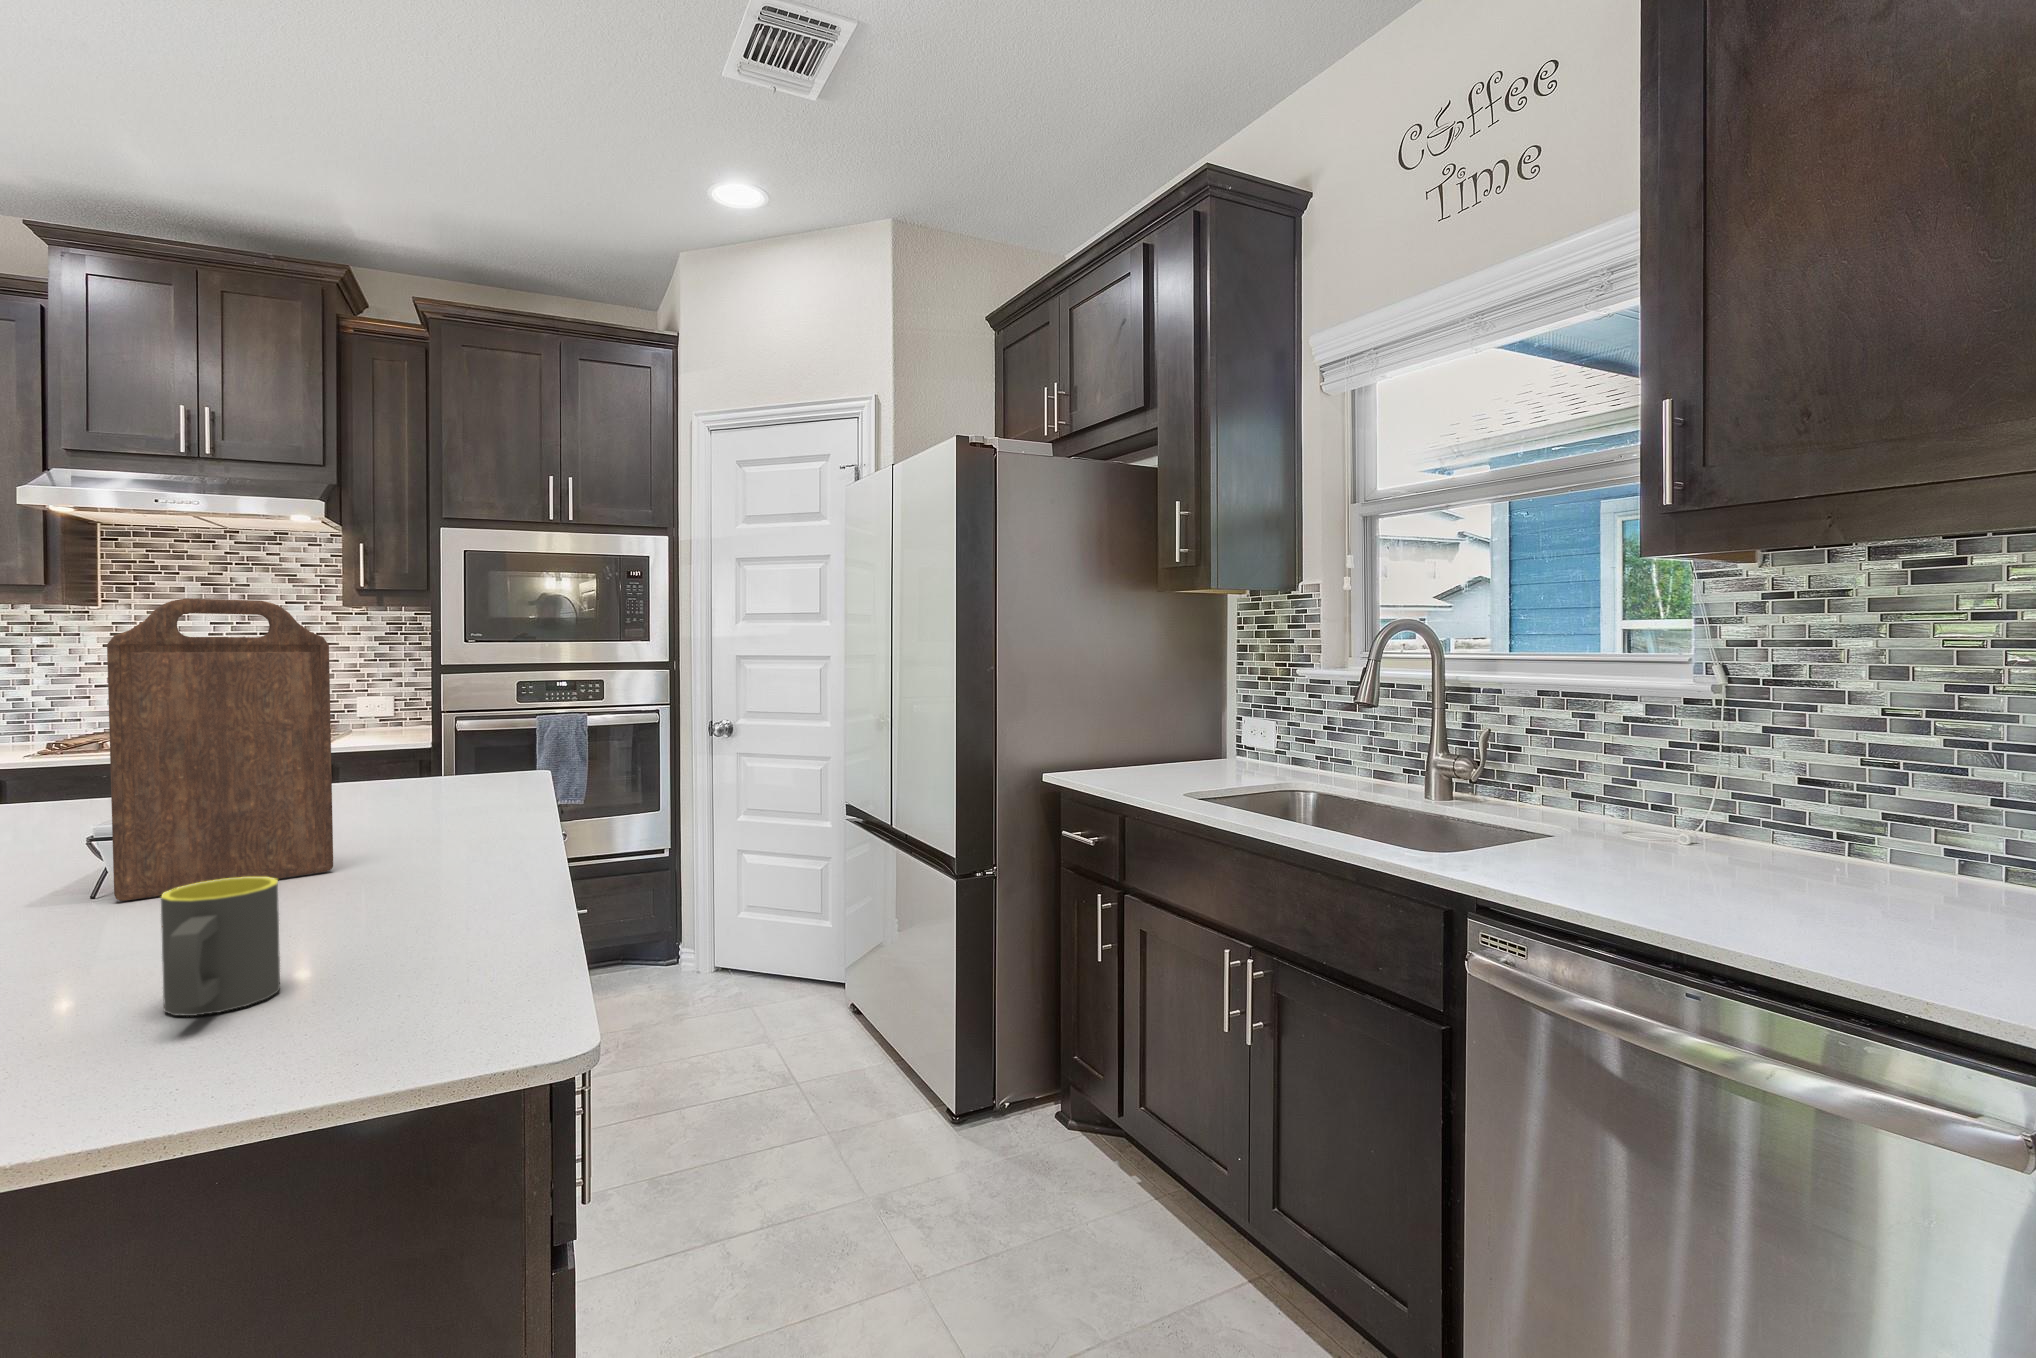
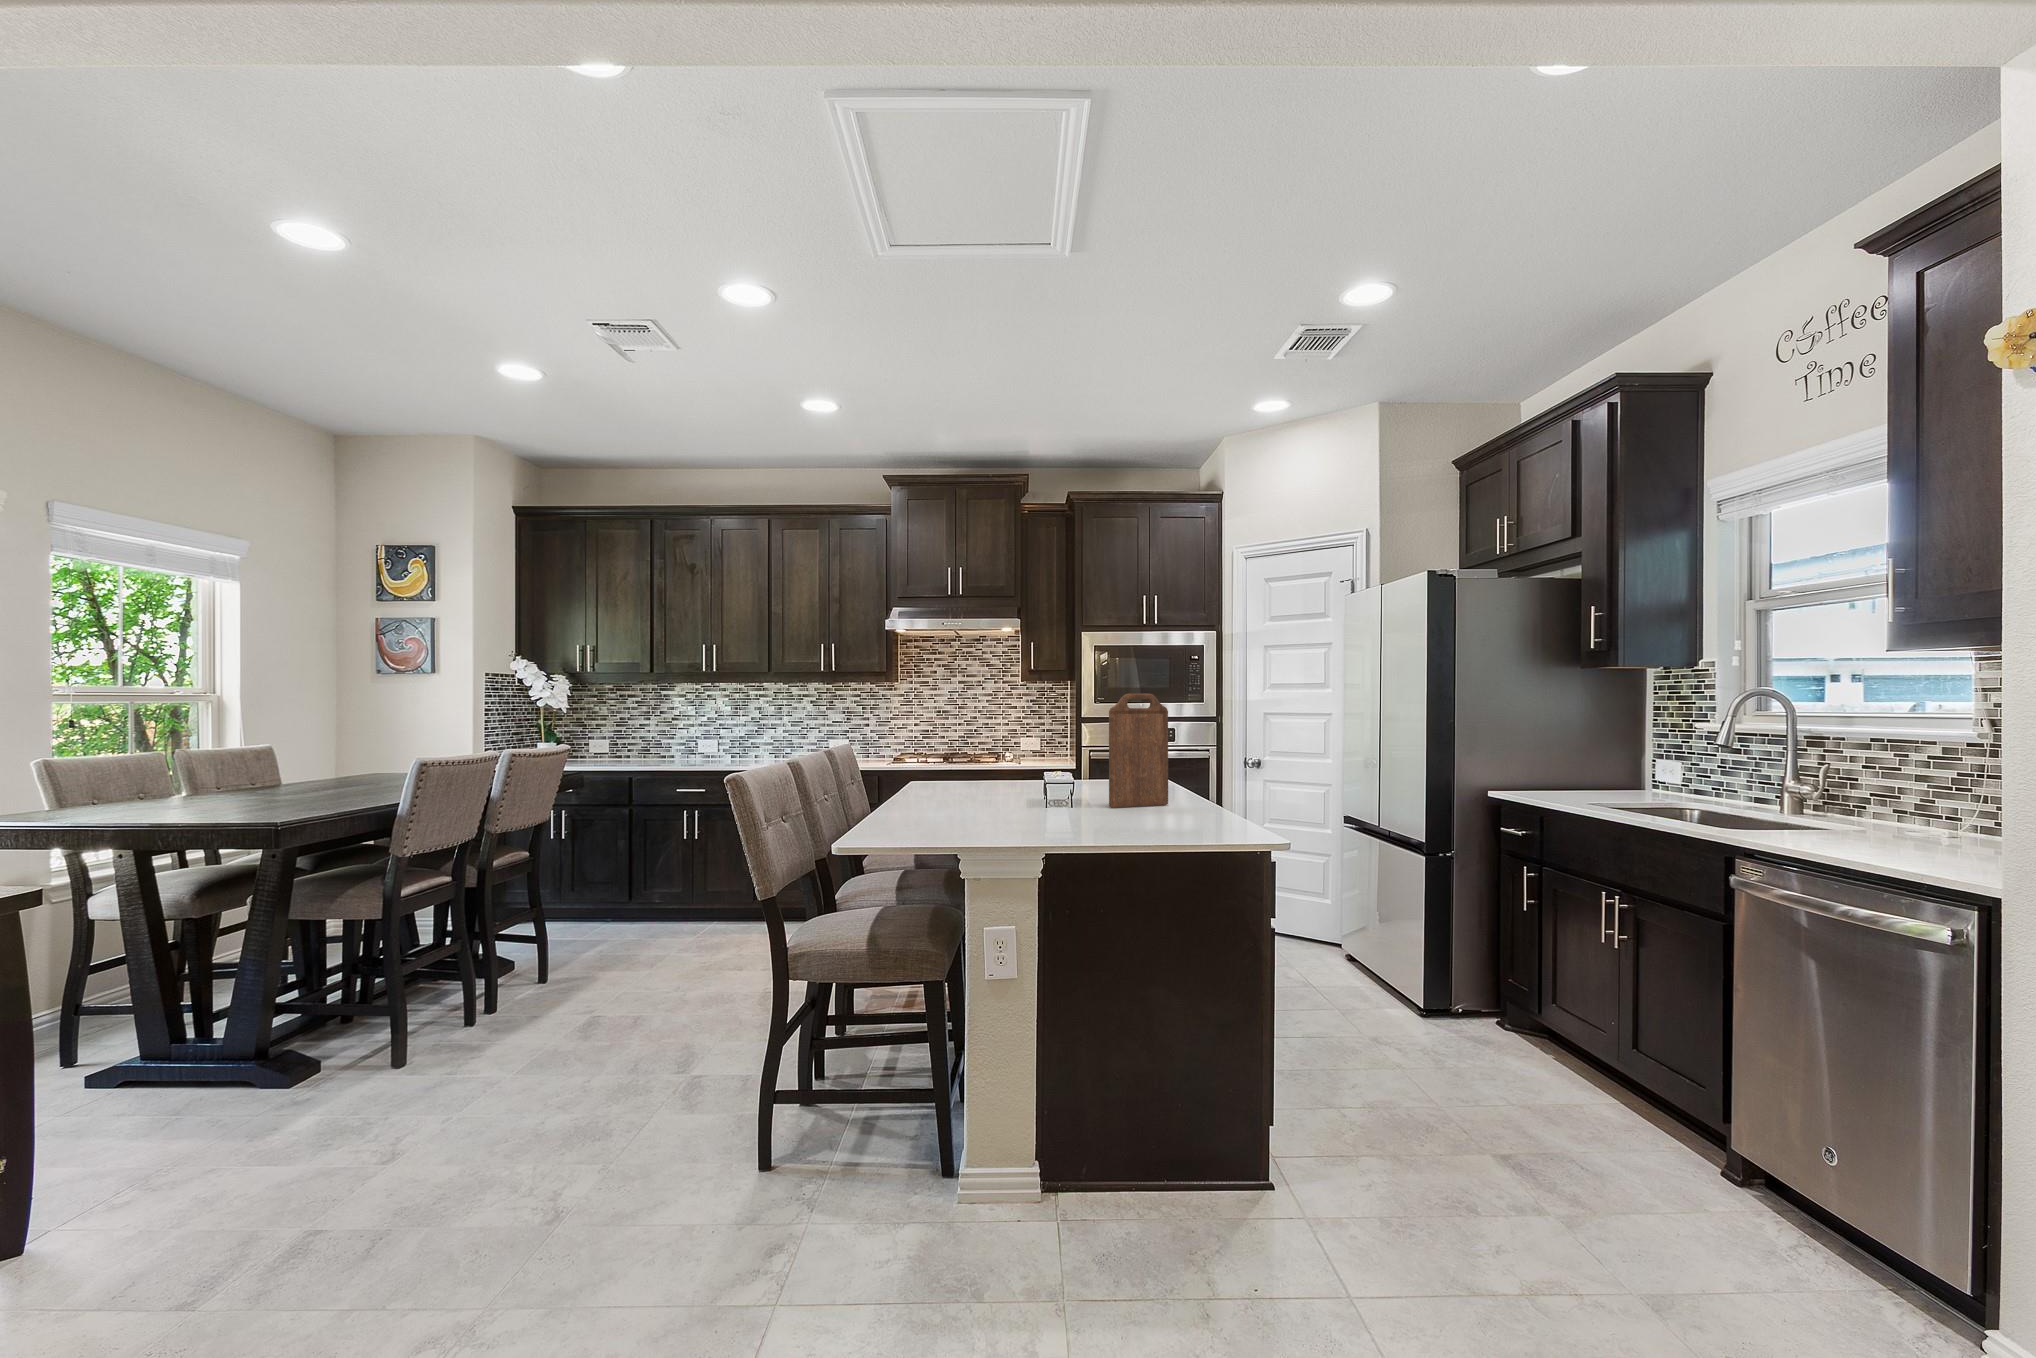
mug: present [161,877,280,1016] -> none [1195,790,1223,829]

